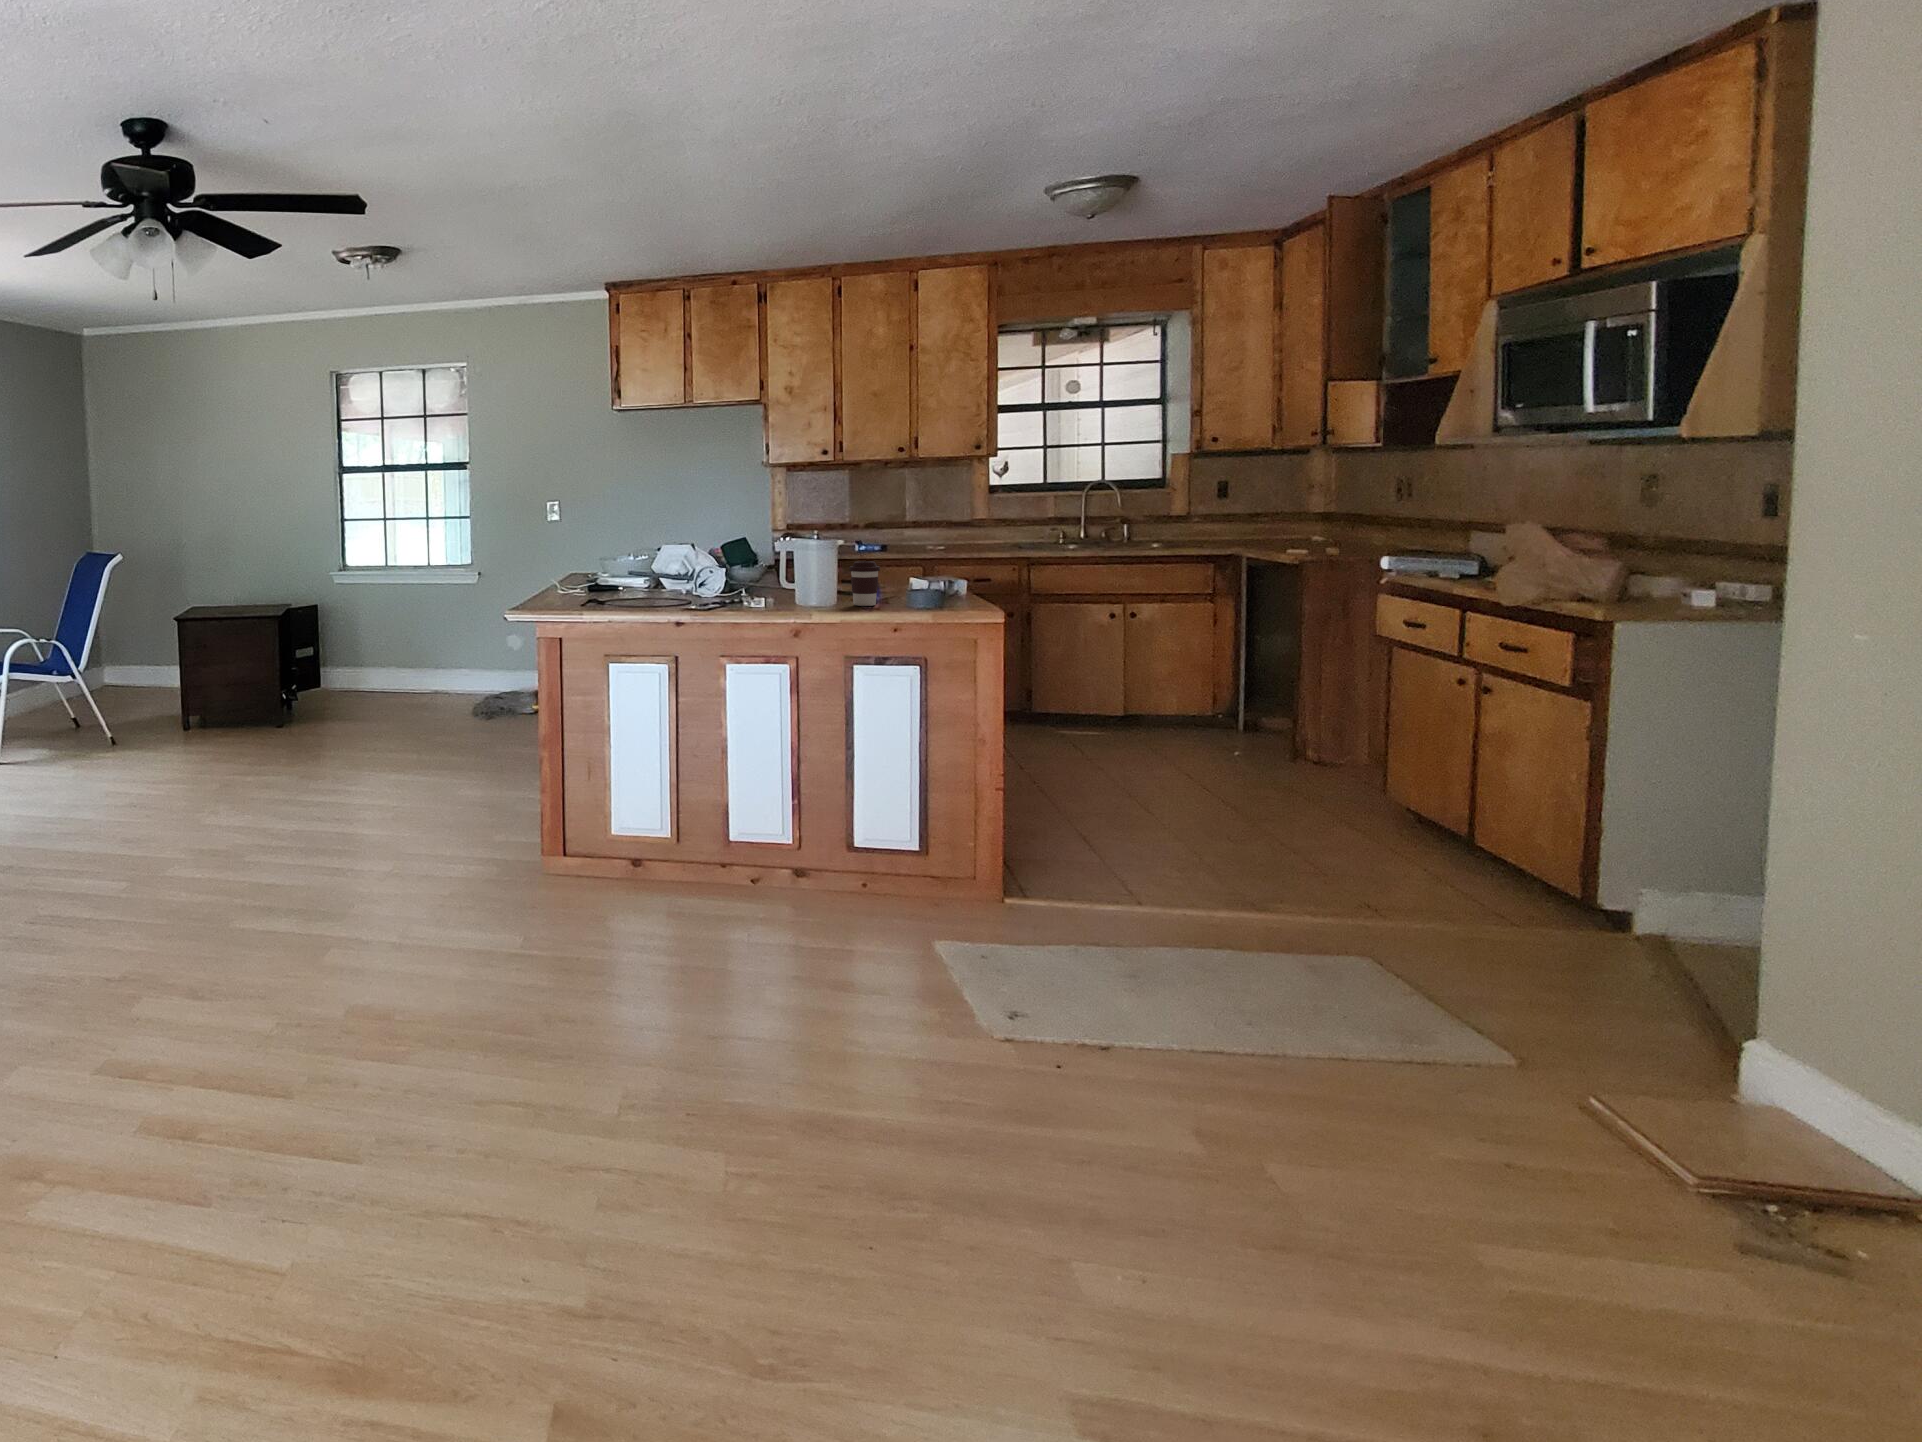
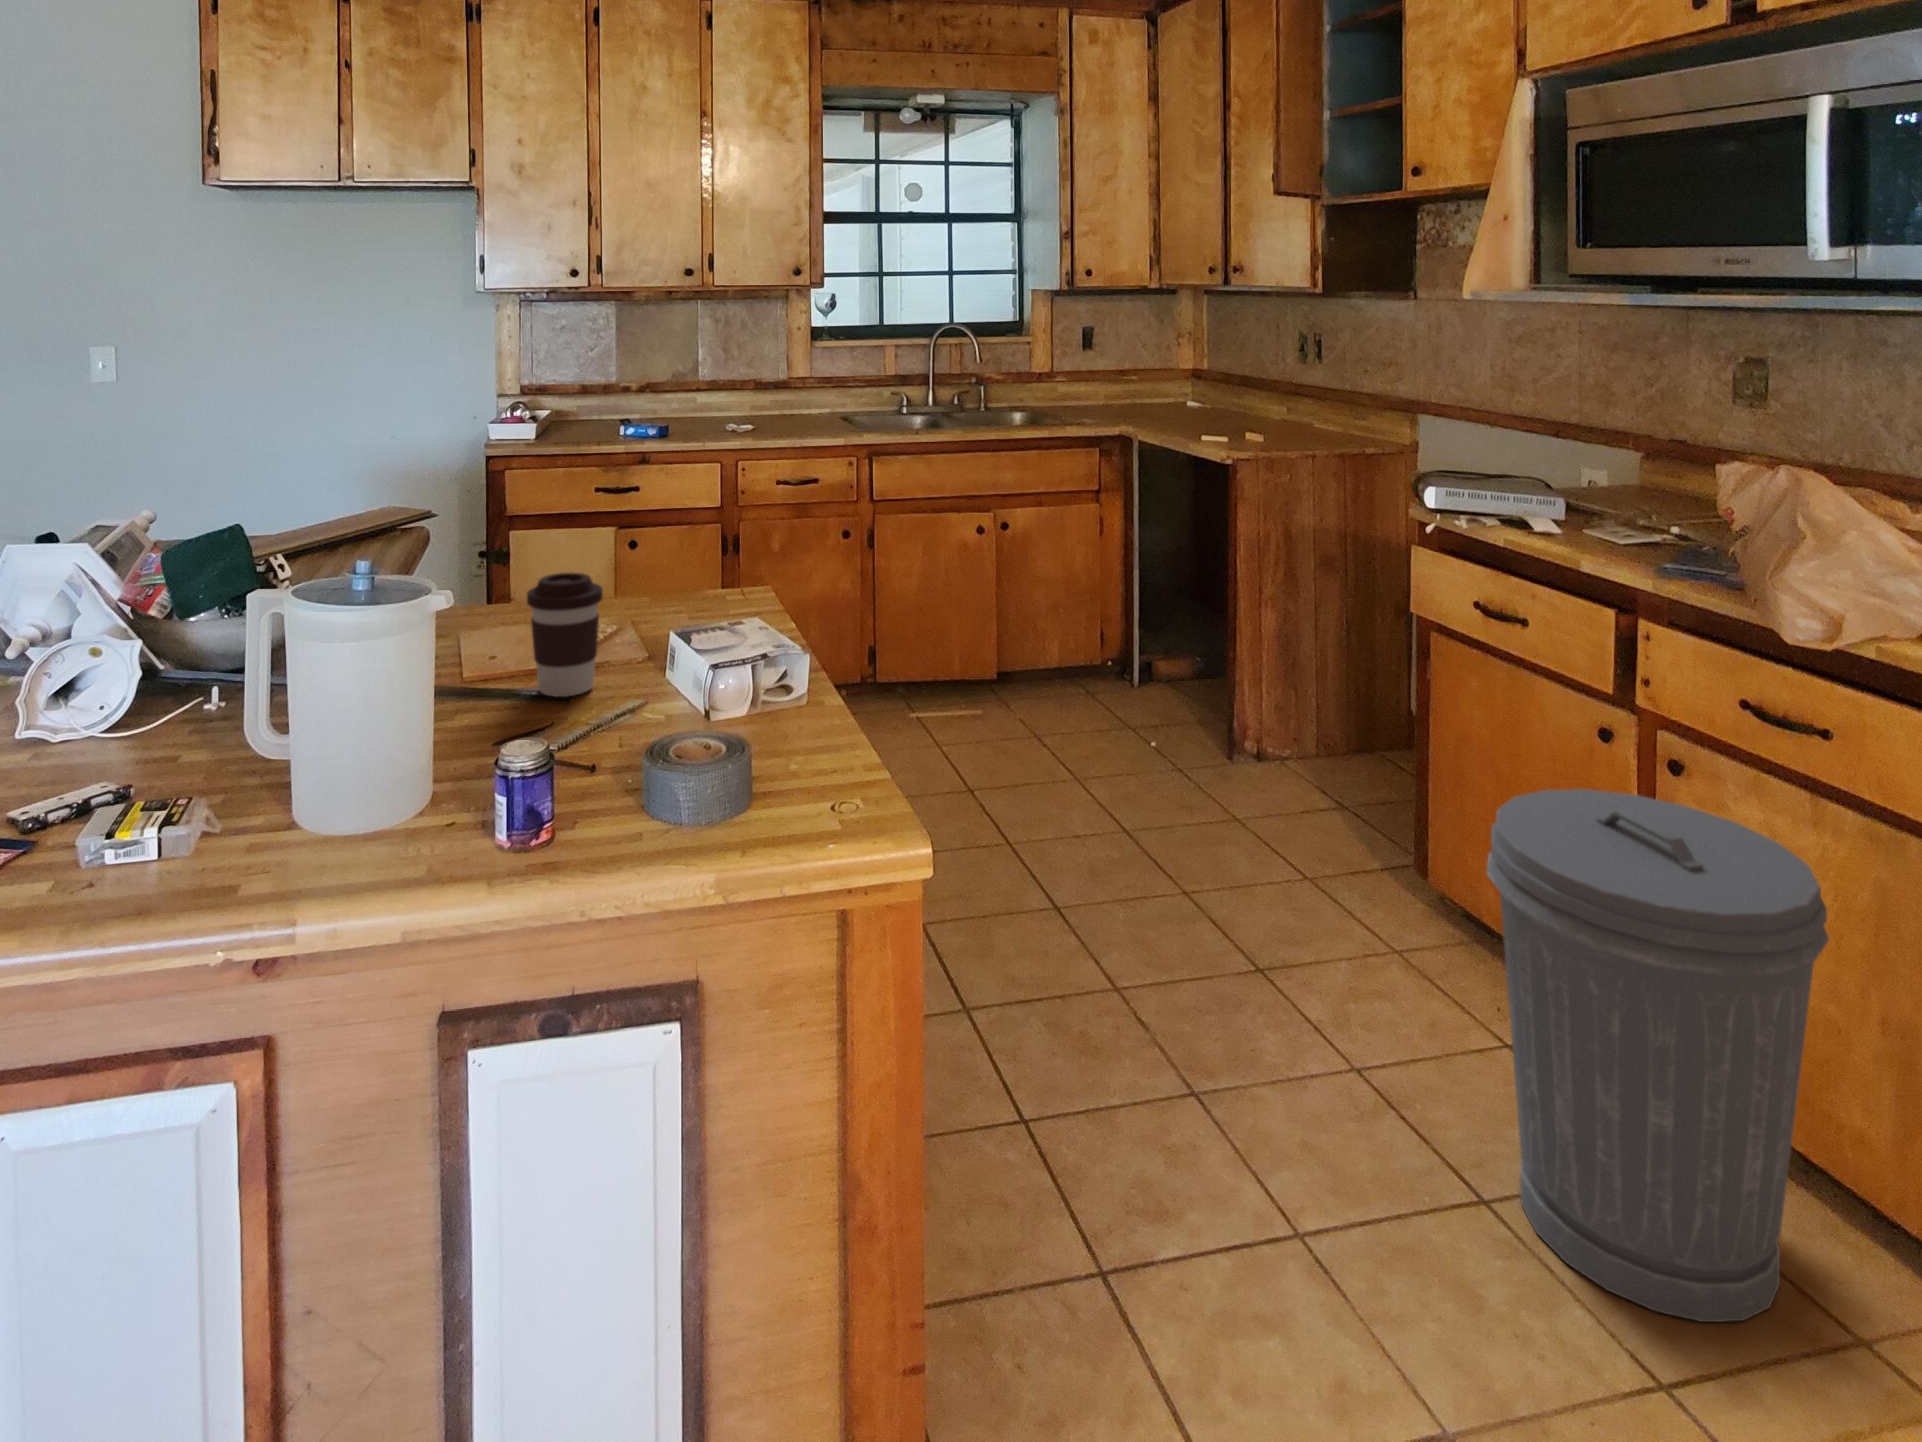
trash can: none [1325,690,1505,906] -> present [1487,789,1829,1322]

